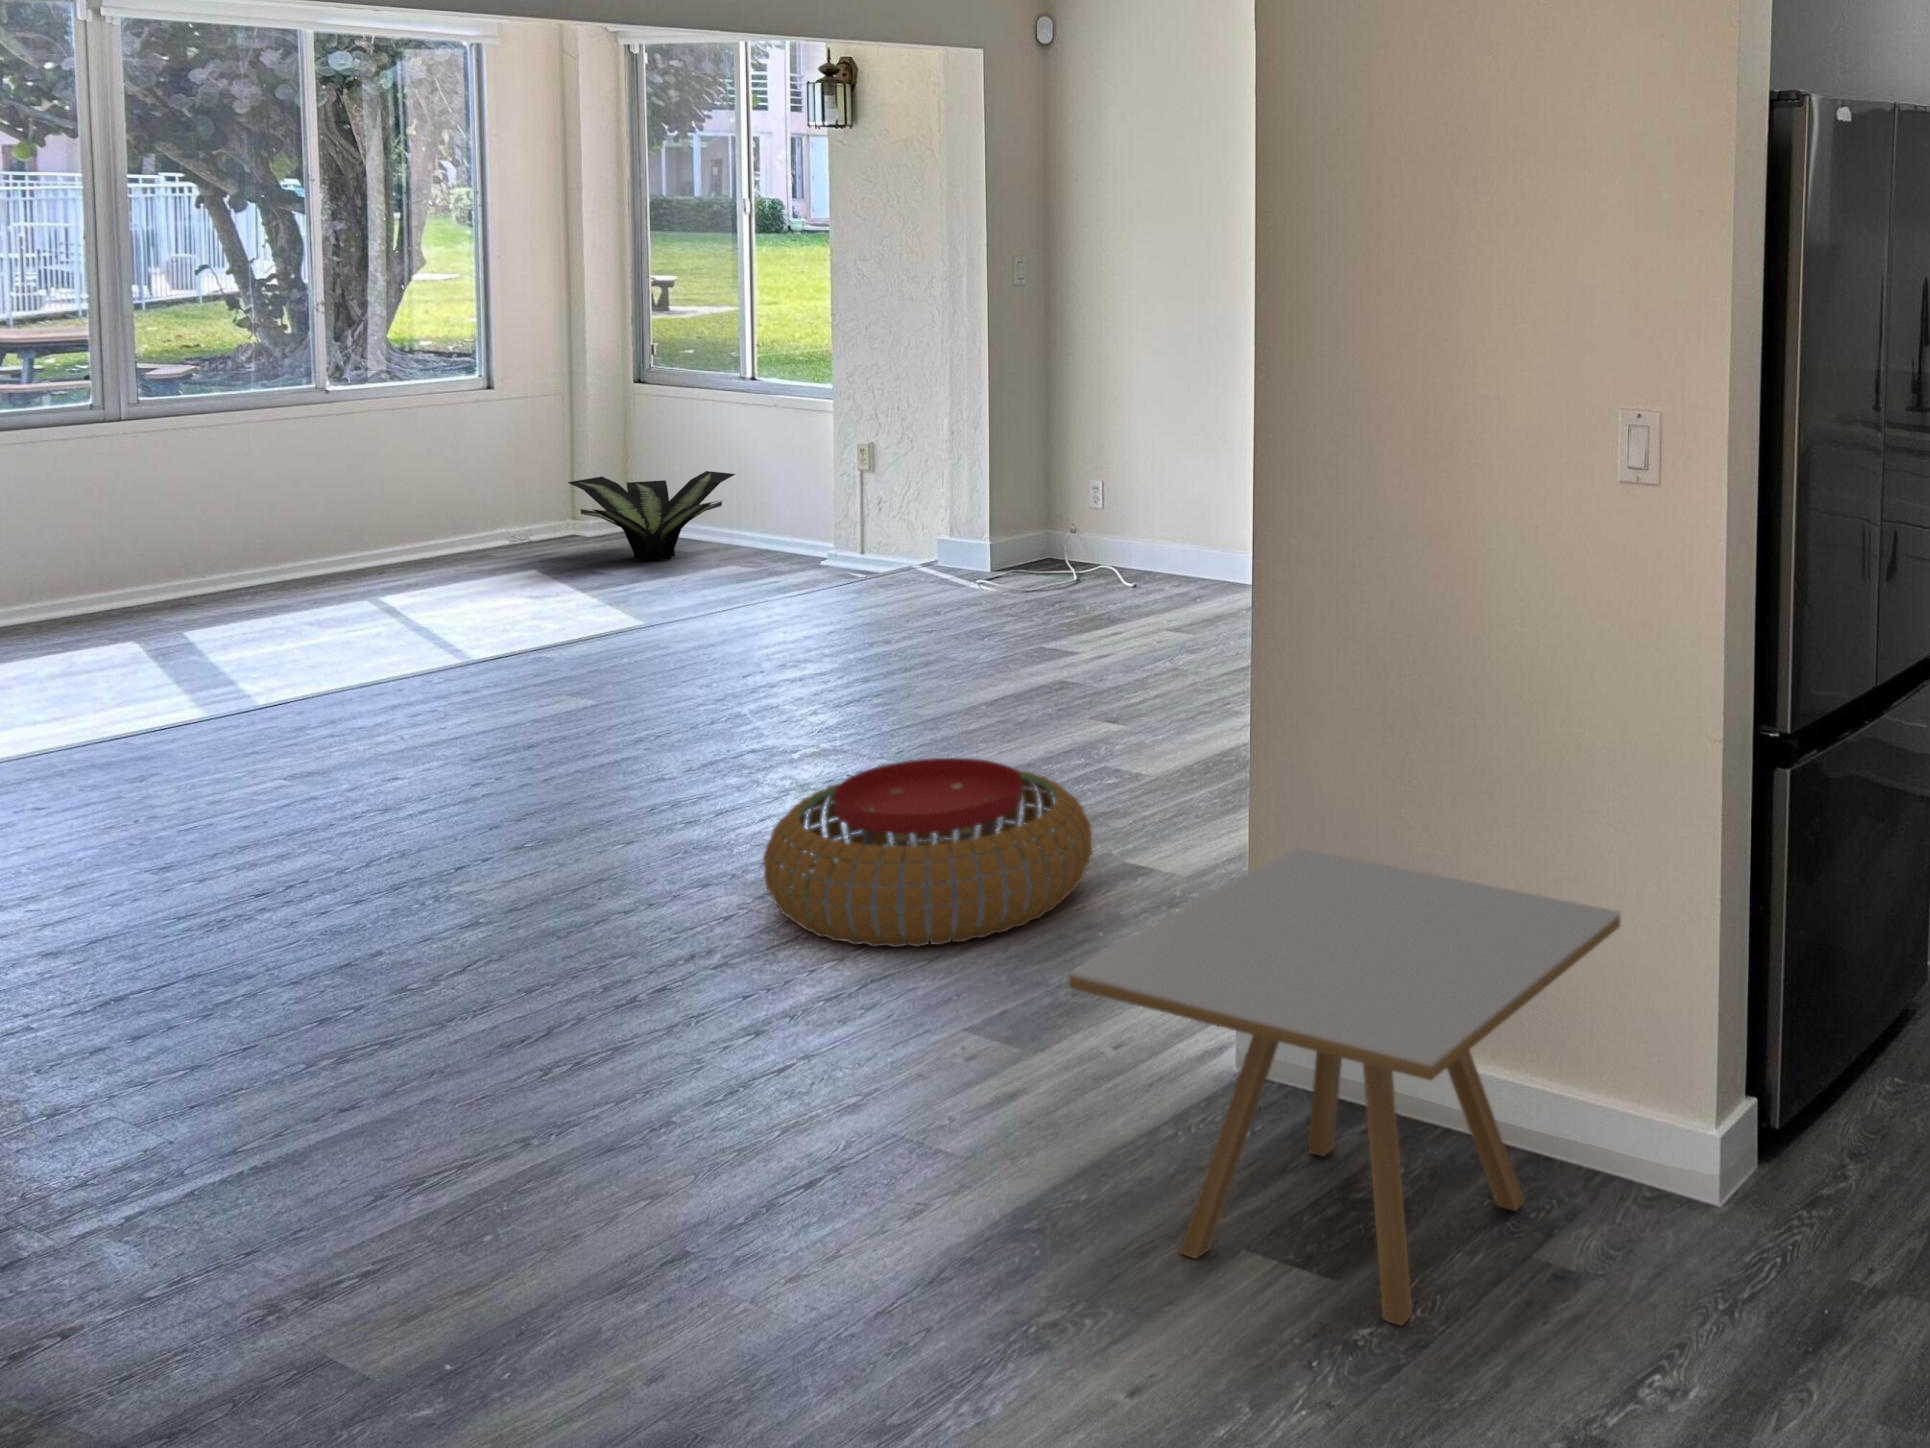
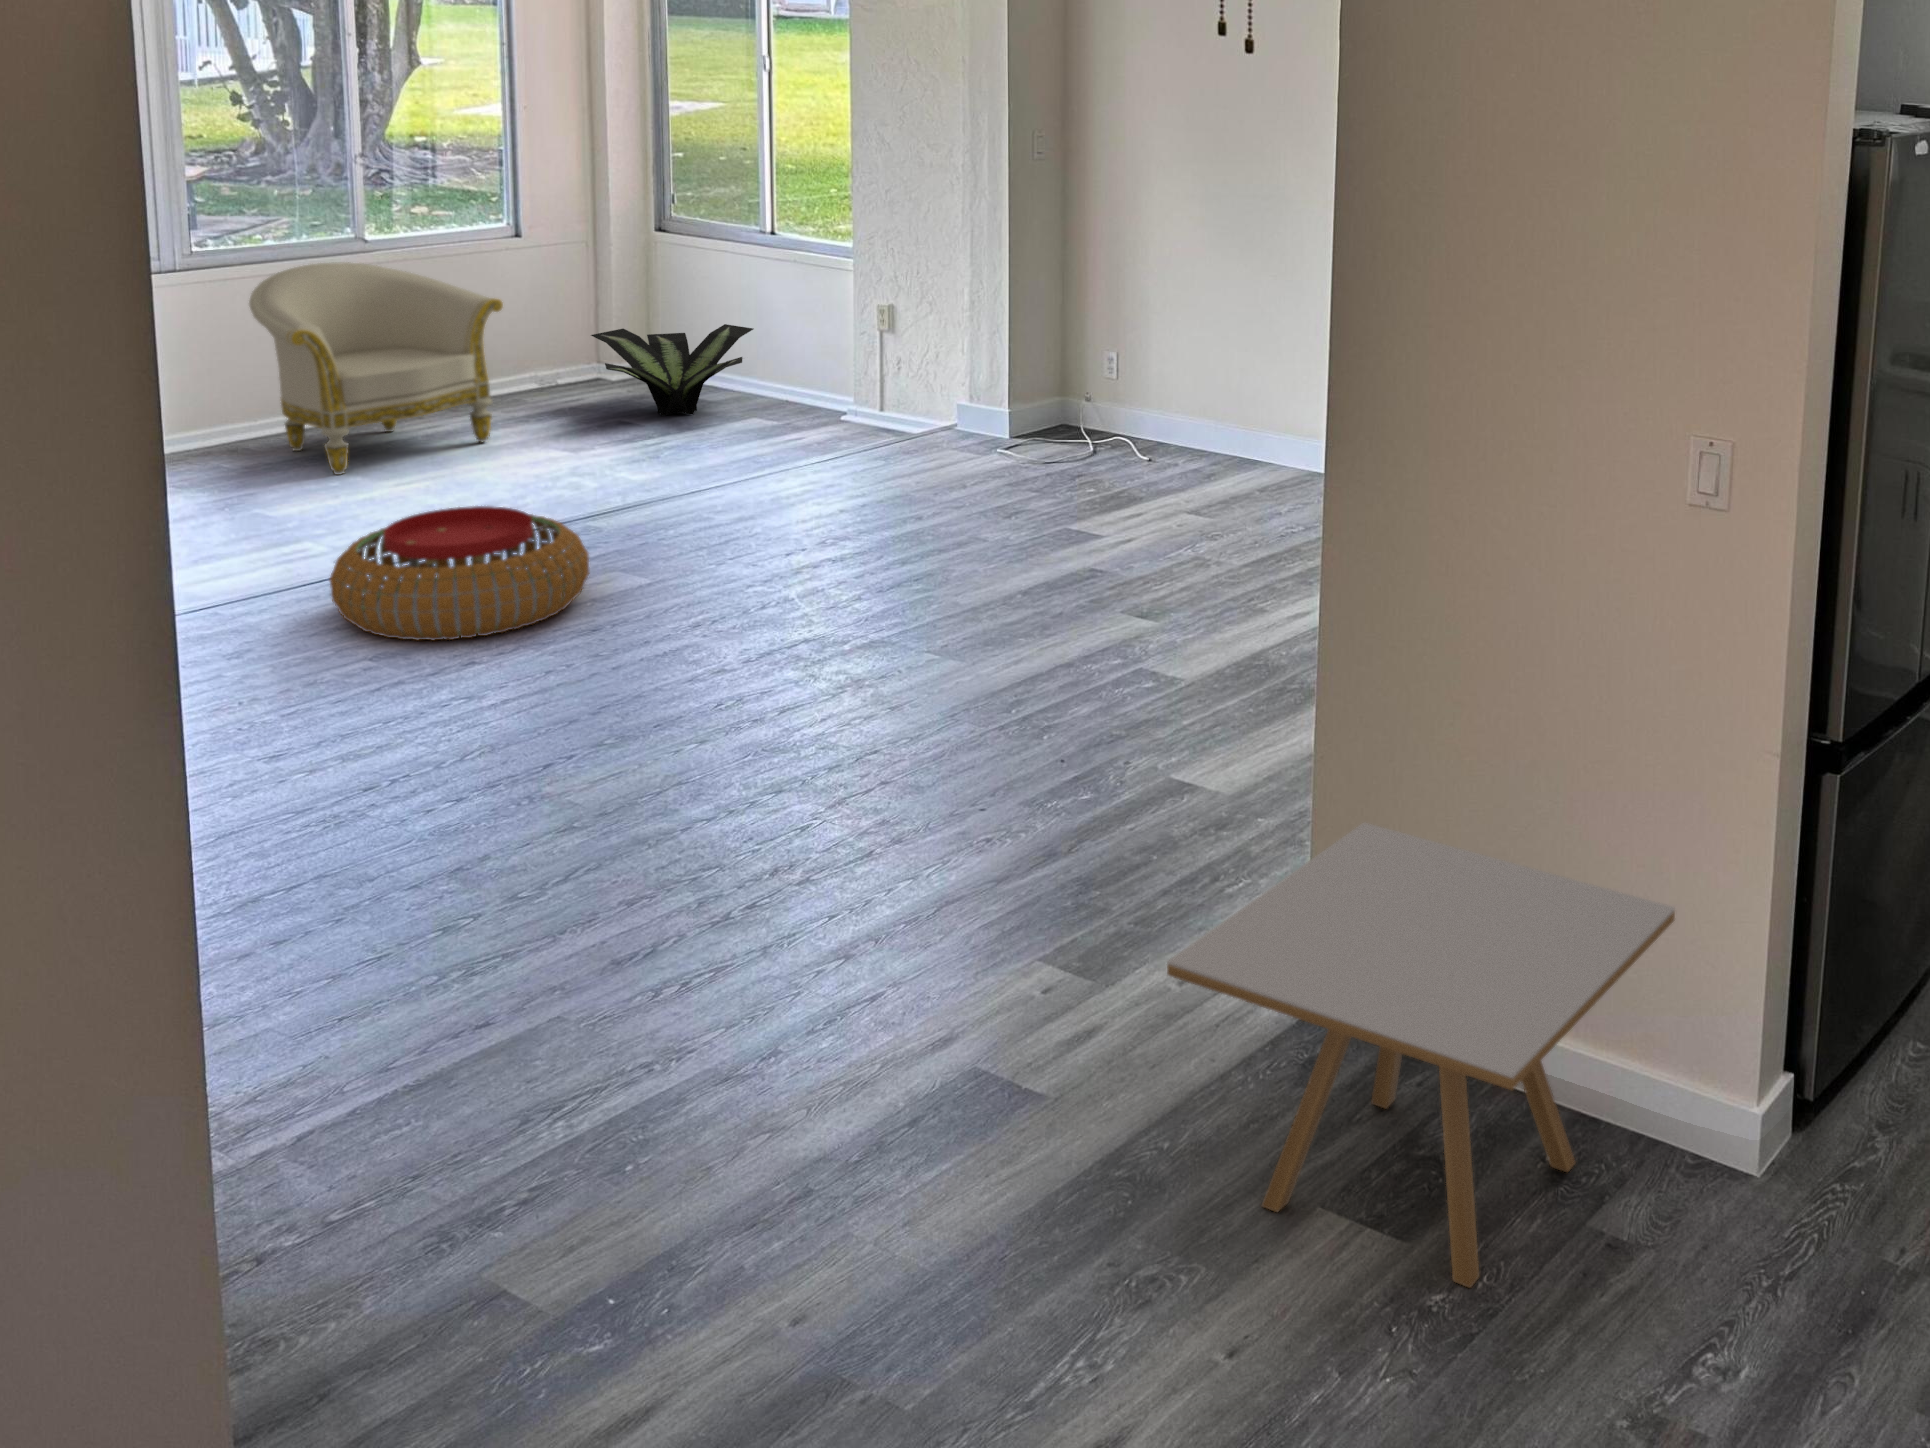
armchair: none [208,407,474,618] -> present [249,262,503,475]
pouf: present [763,758,1092,947] -> present [329,506,589,641]

